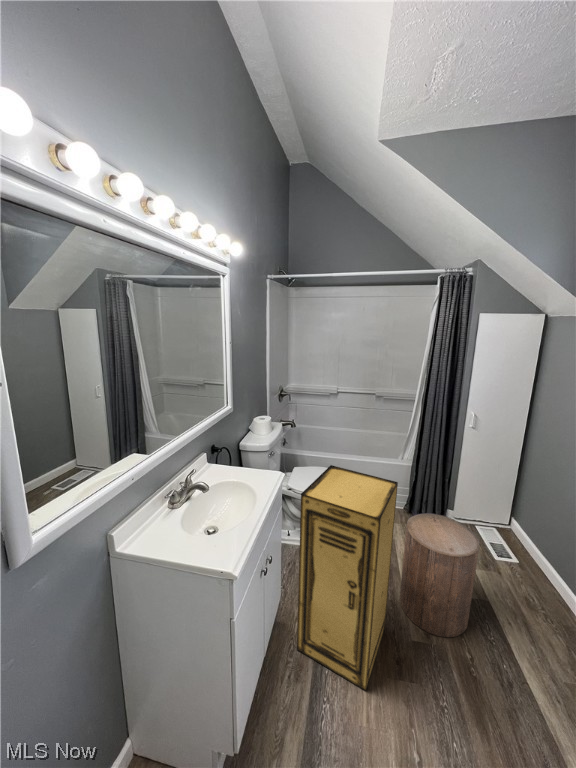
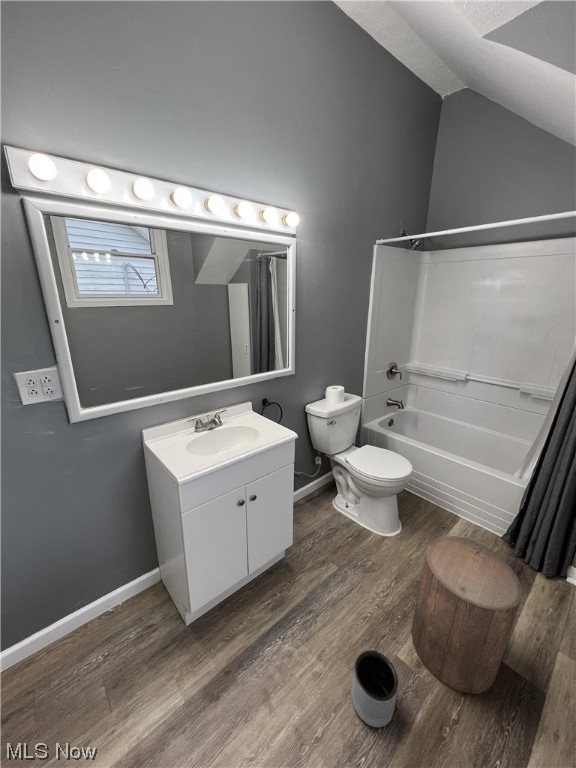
storage cabinet: present [297,465,398,691] -> none [288,444,400,657]
planter: none [405,642,450,712] -> present [351,650,398,727]

